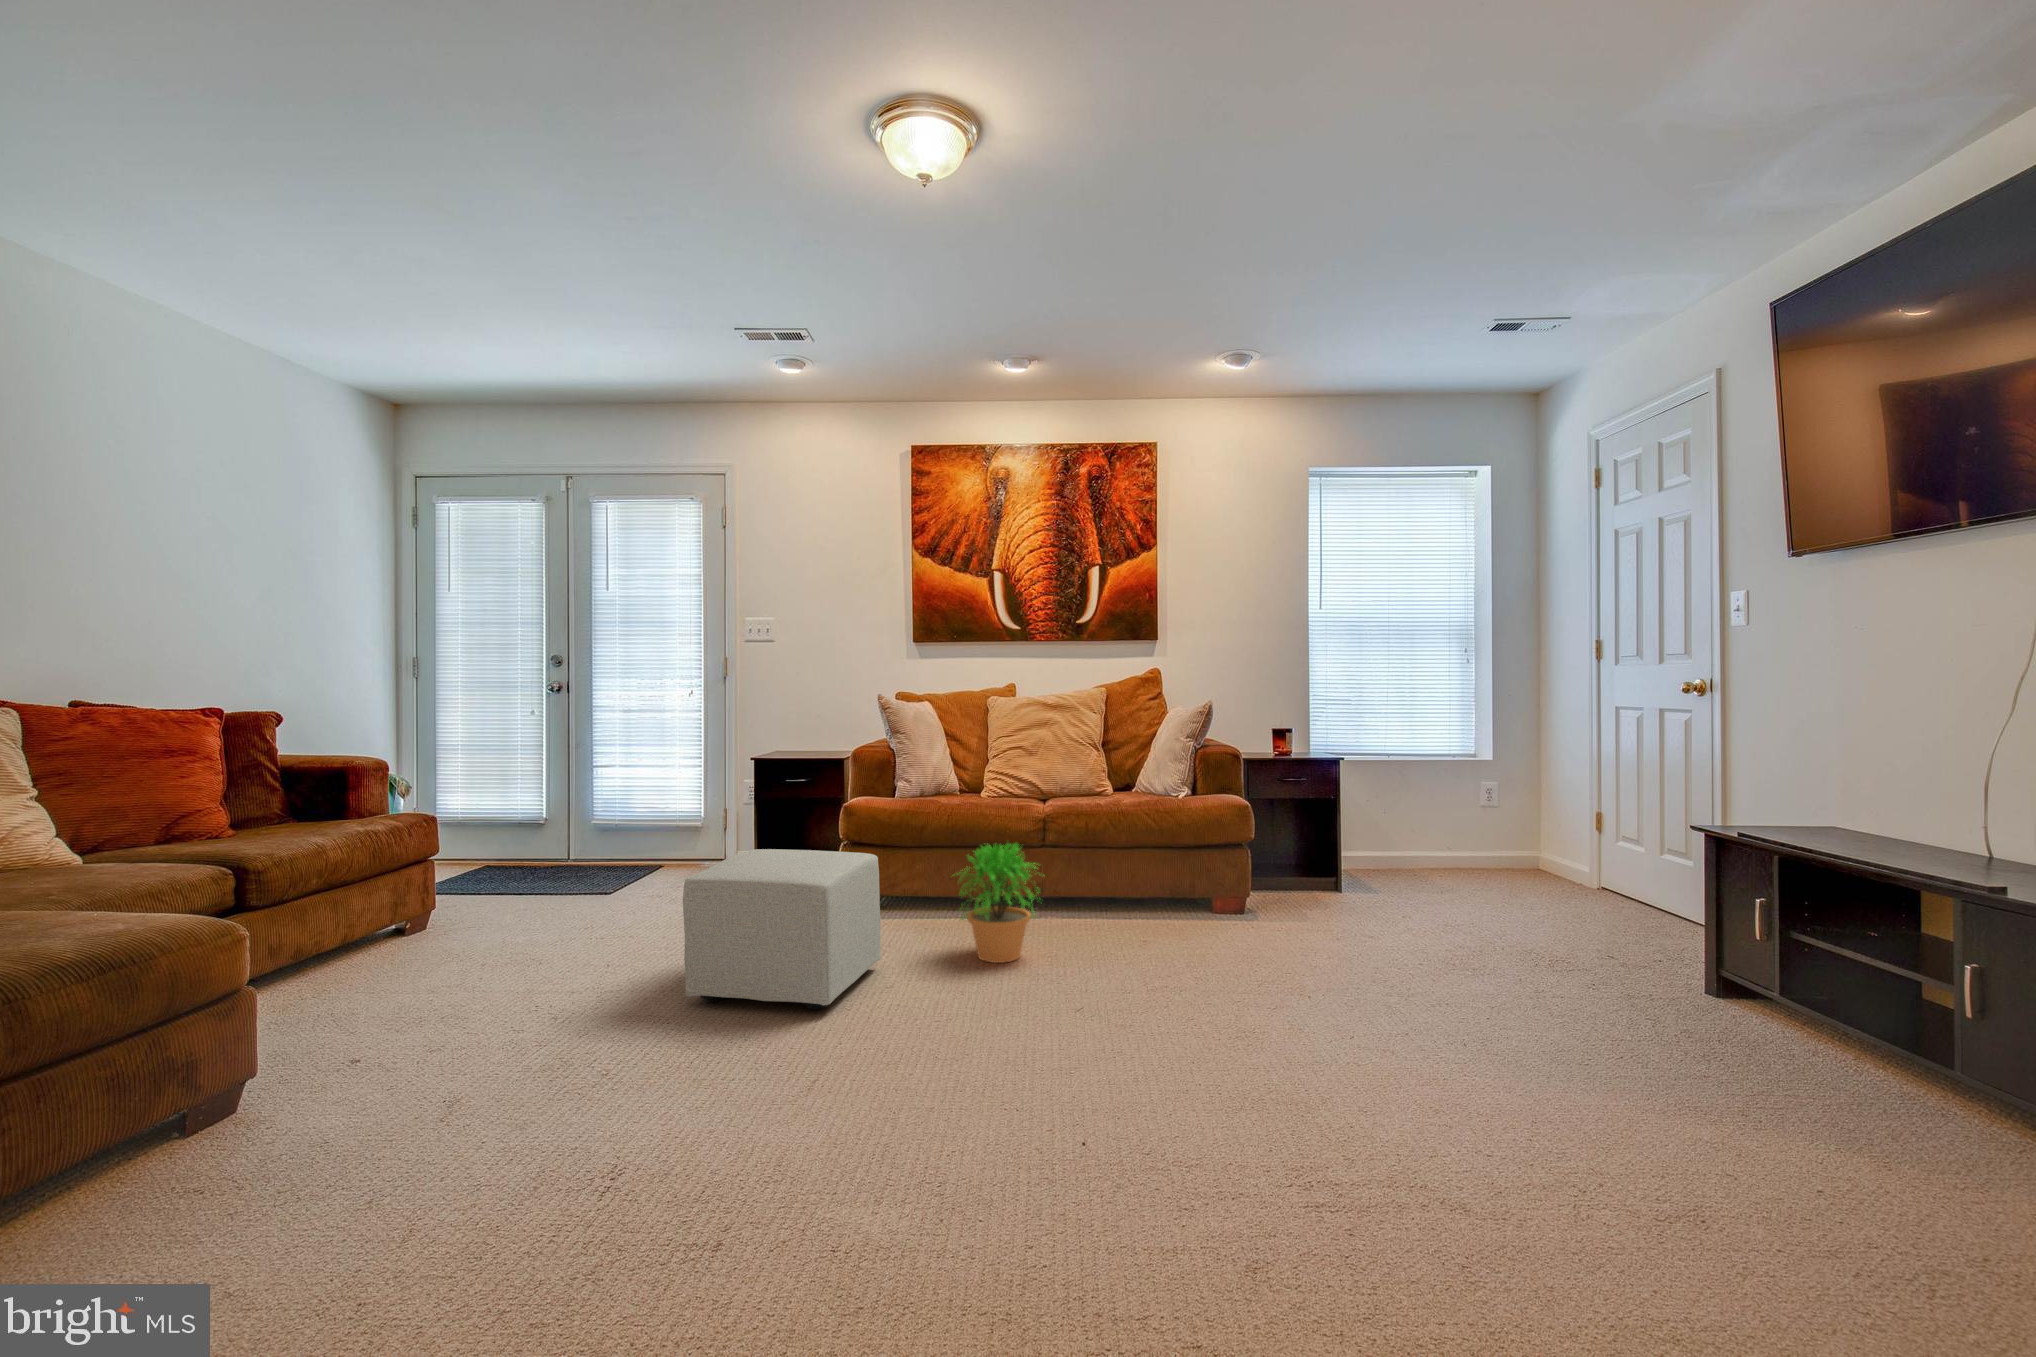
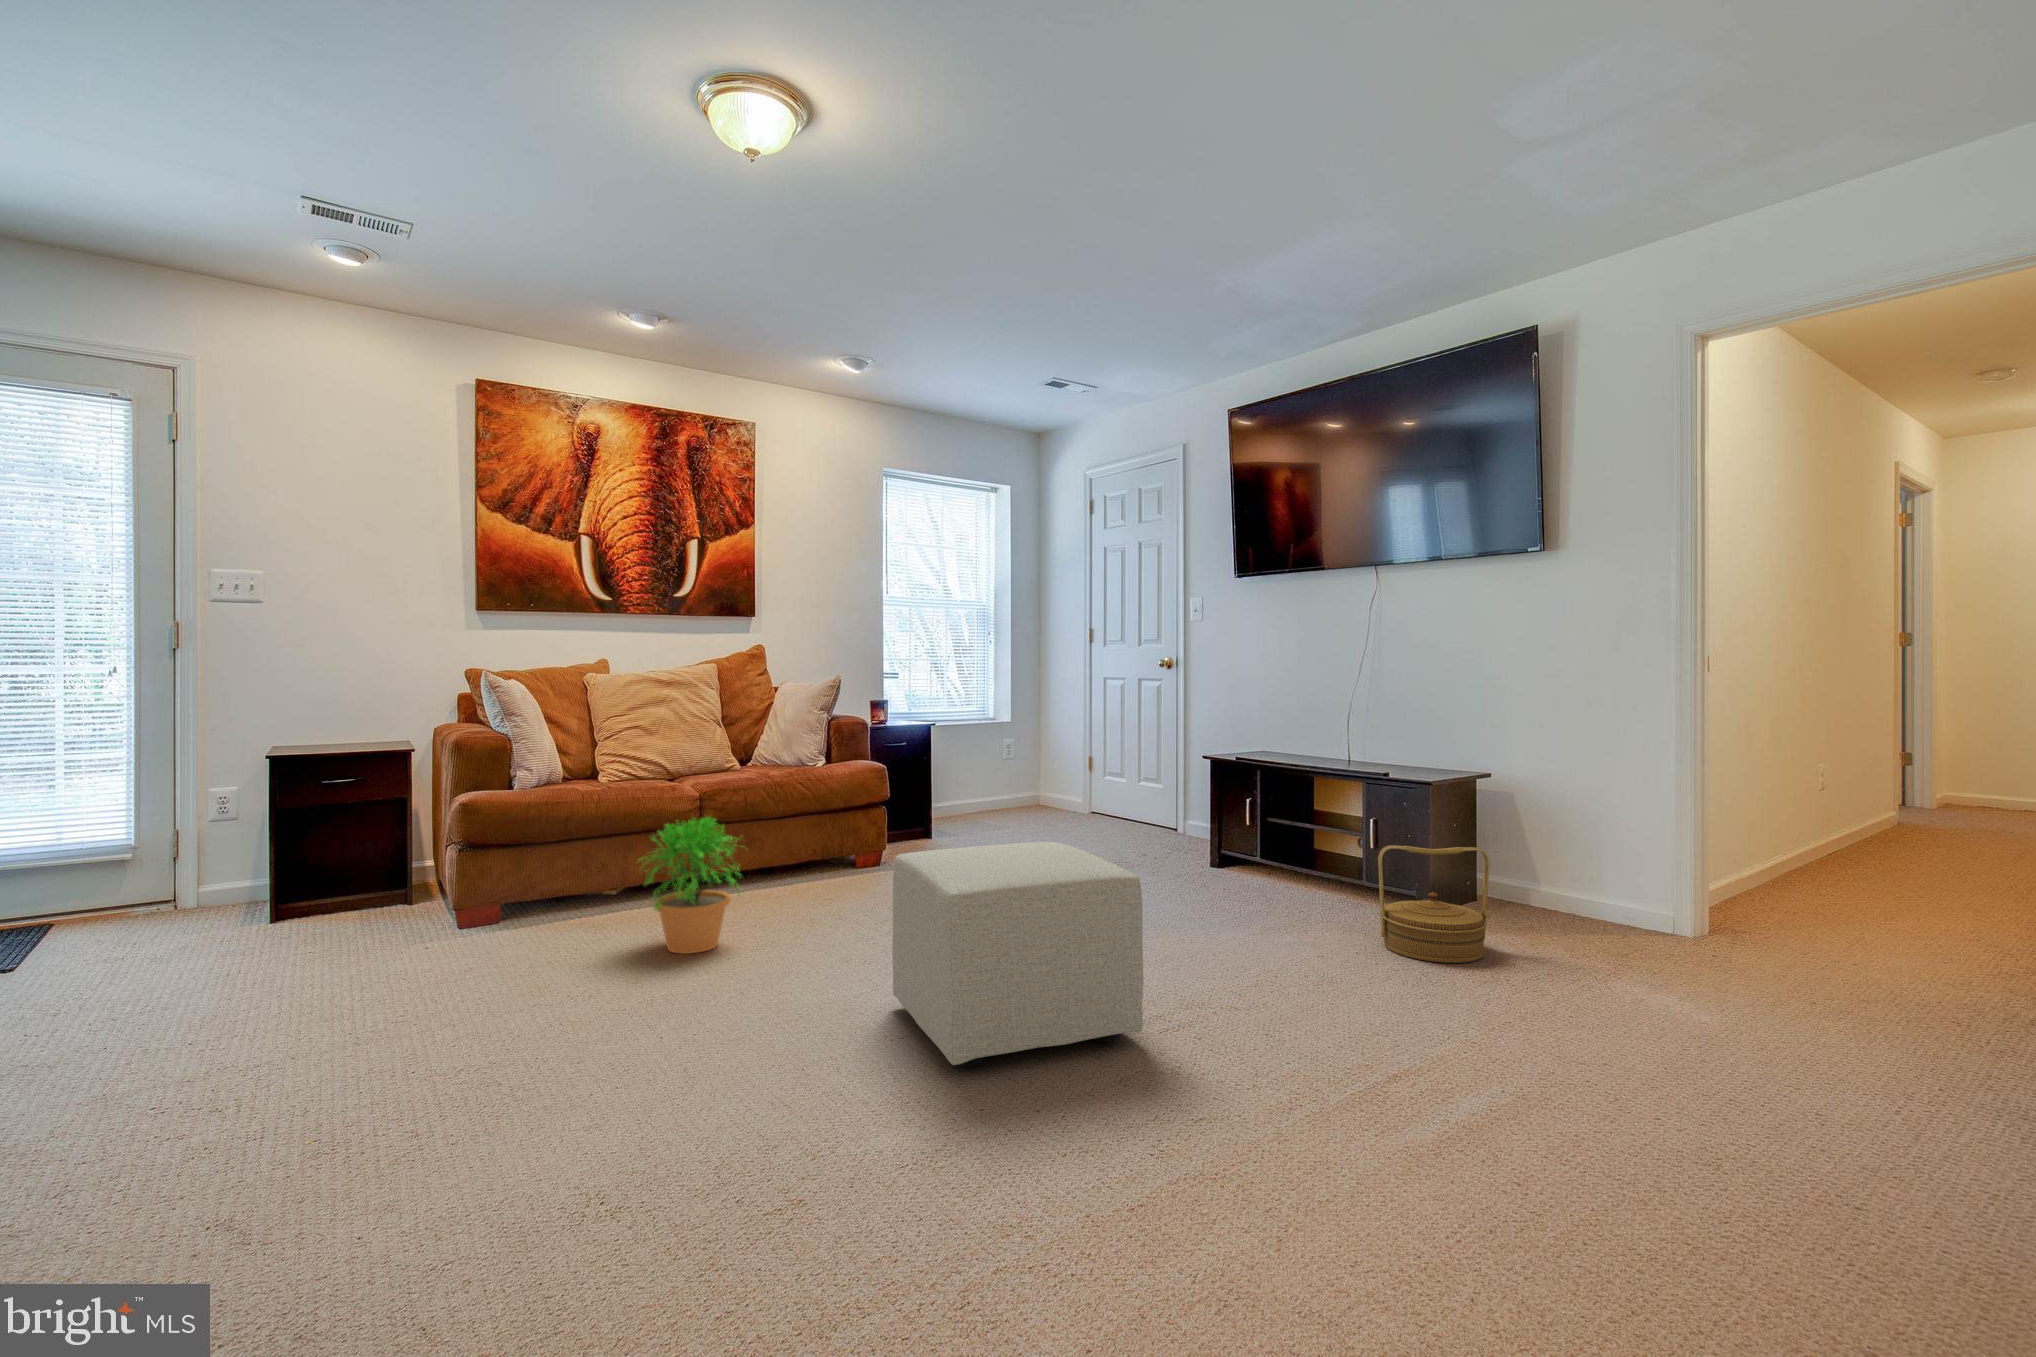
ottoman: present [683,849,881,1010] -> present [892,842,1143,1066]
basket: none [1738,976,1921,1159] -> present [1378,845,1490,963]

